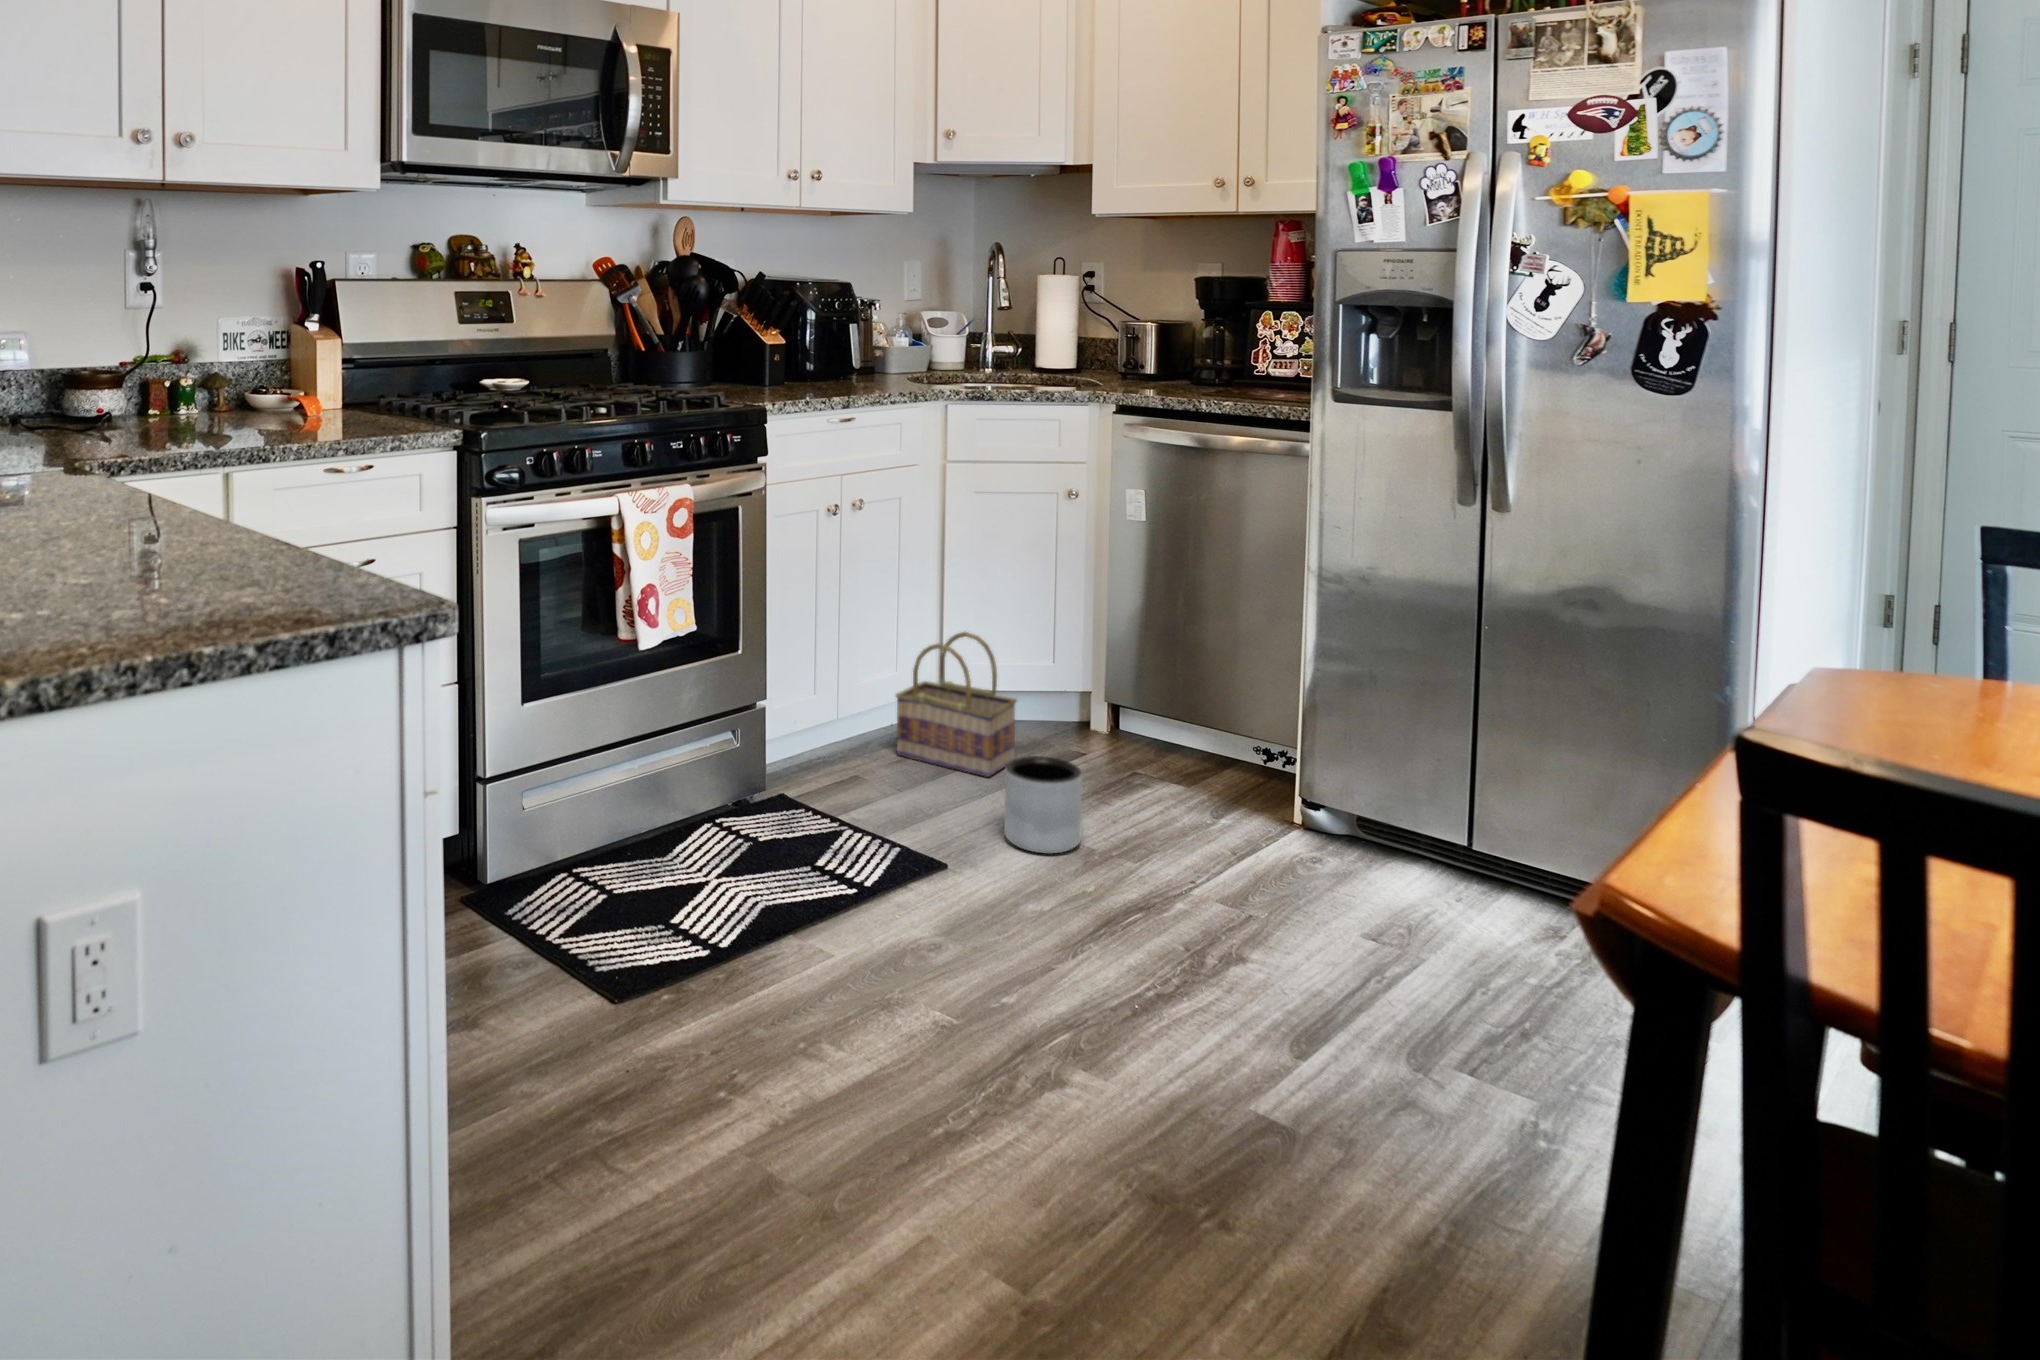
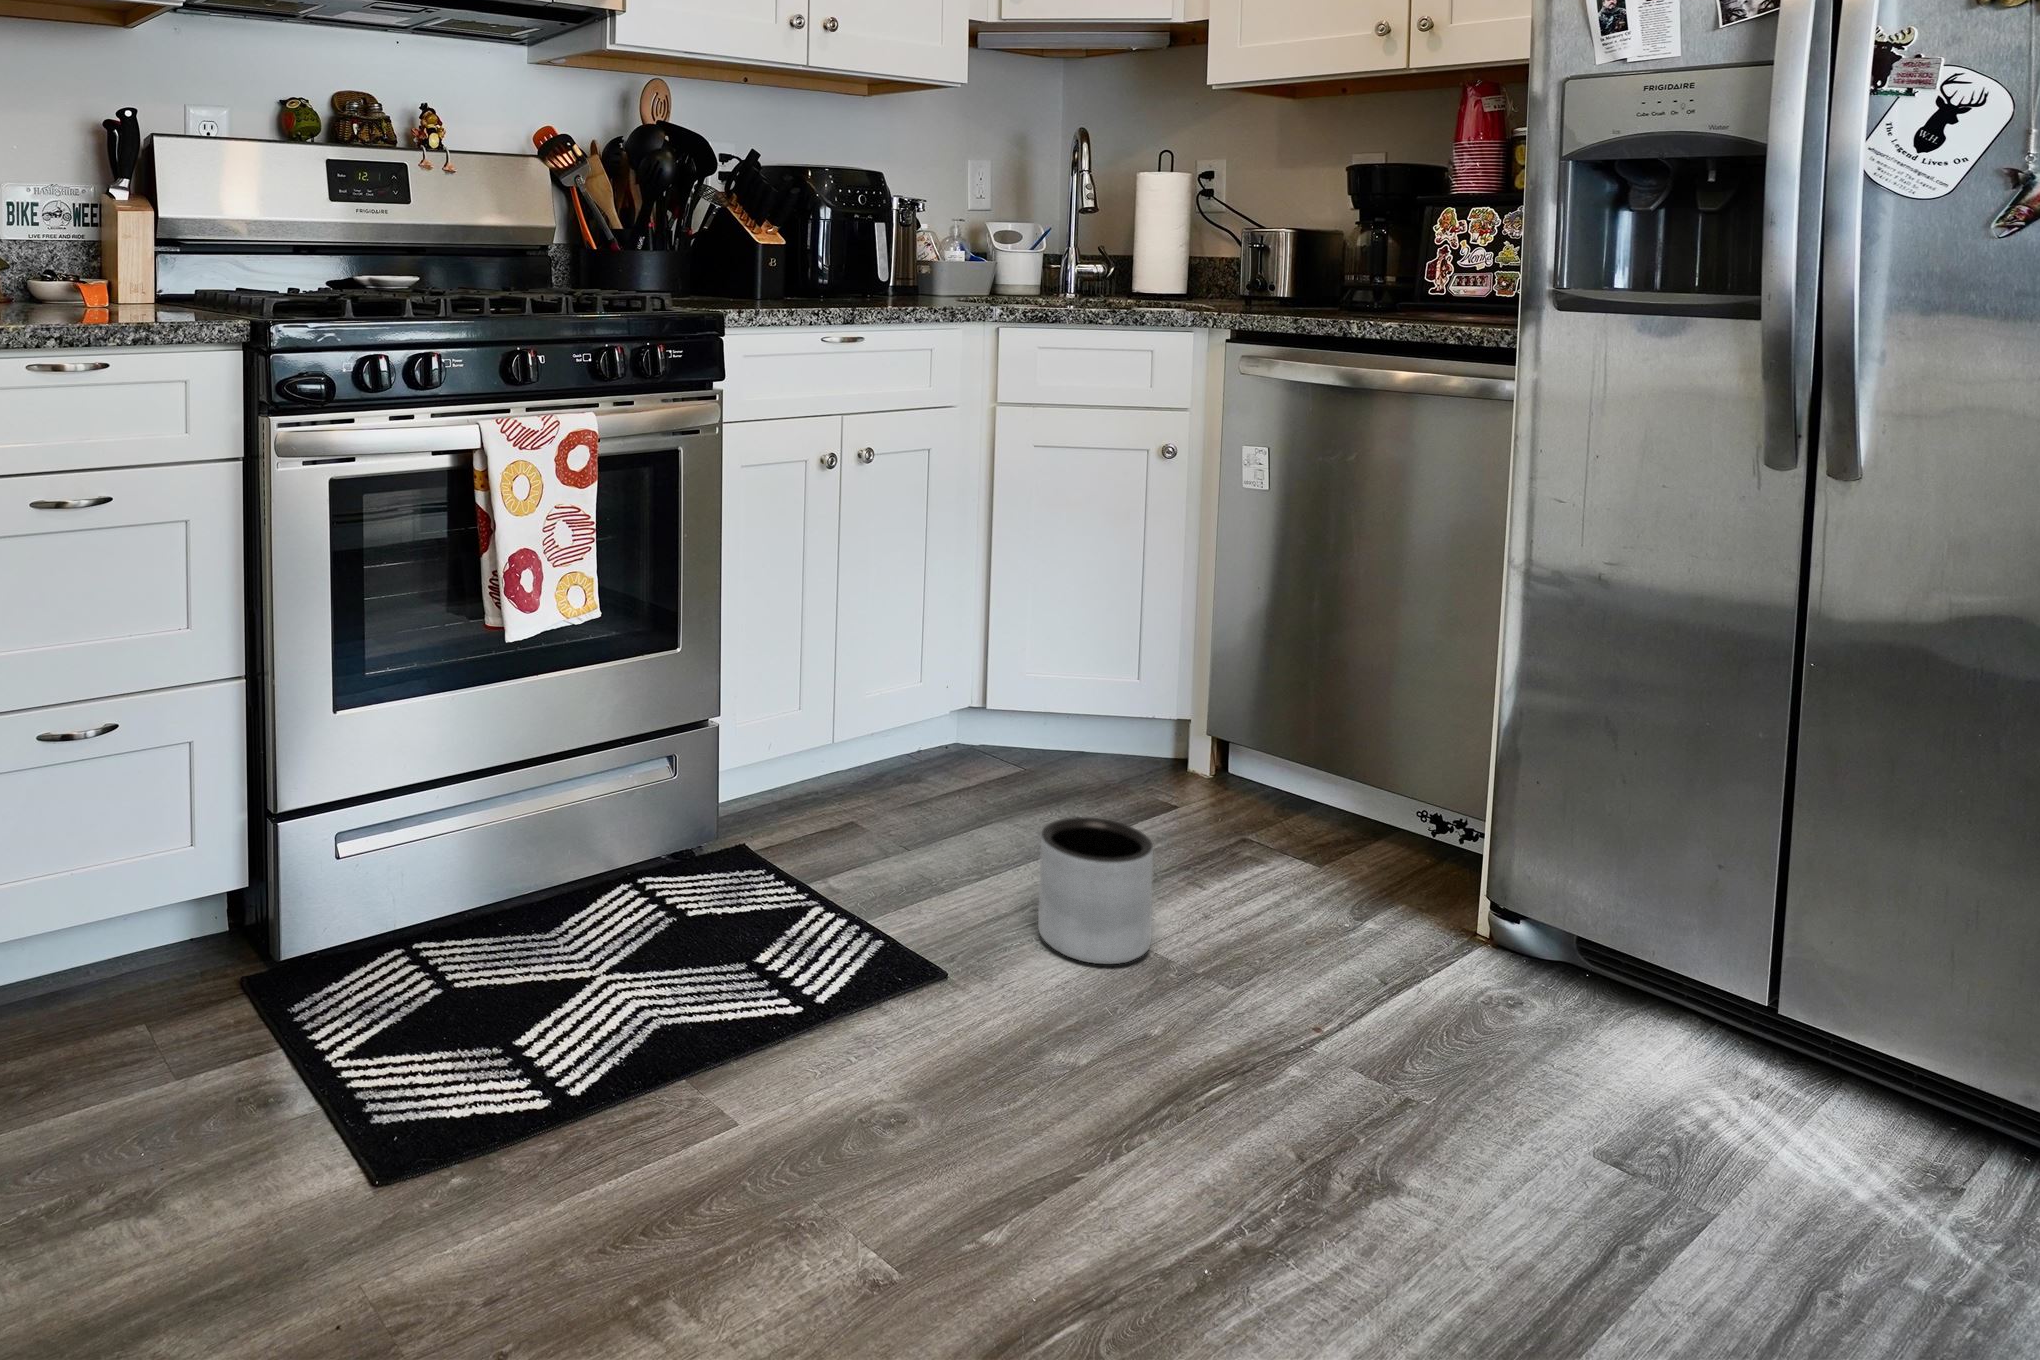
basket: present [896,632,1017,777] -> none [912,634,1079,836]

